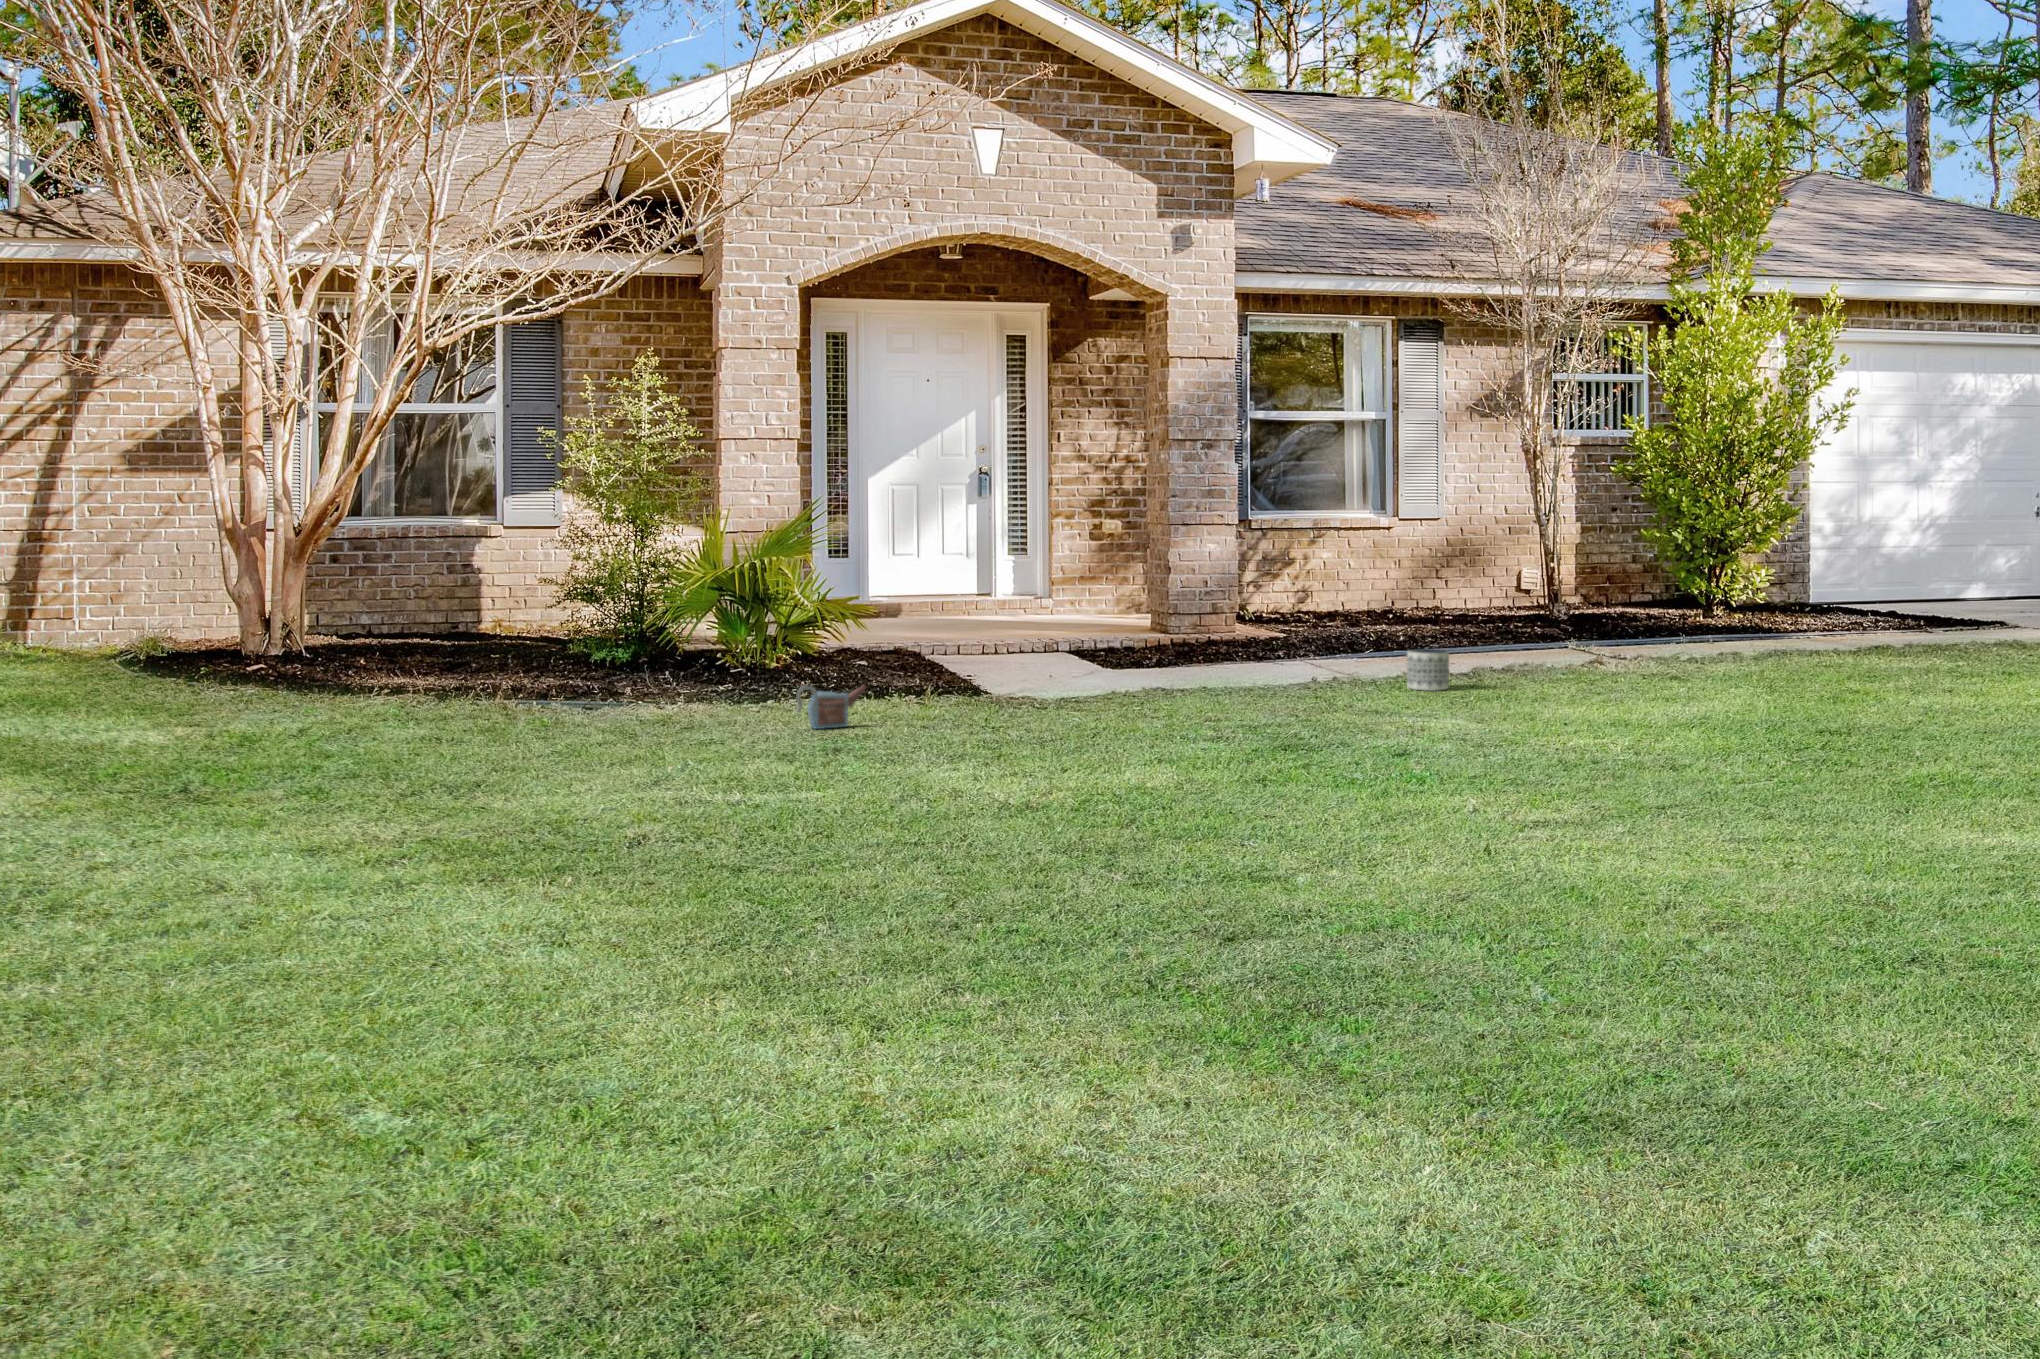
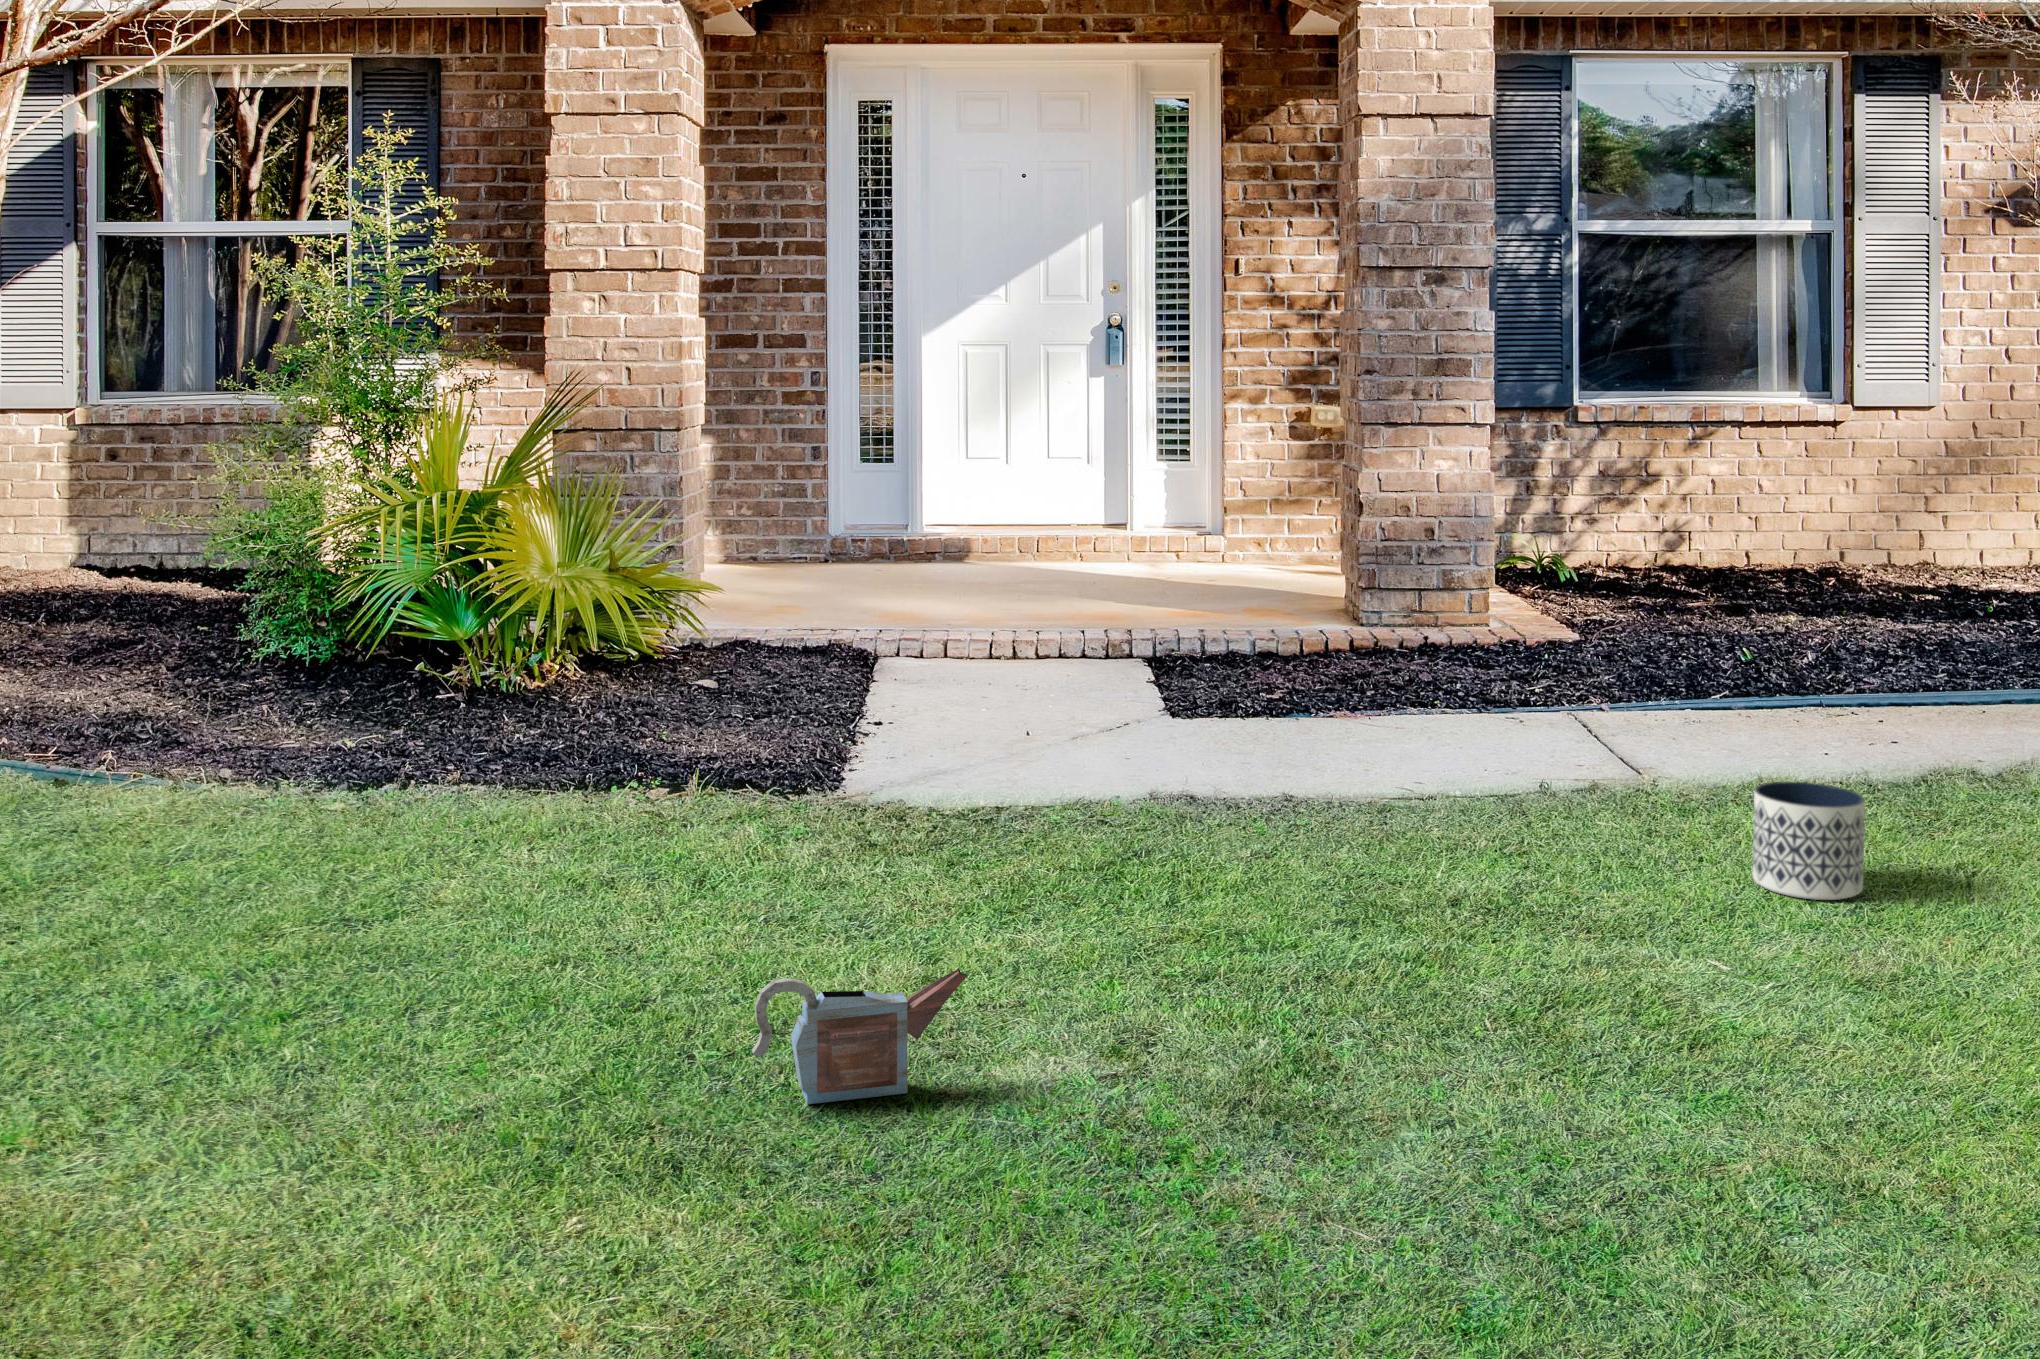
watering can: present [796,685,866,729] -> present [752,968,967,1104]

